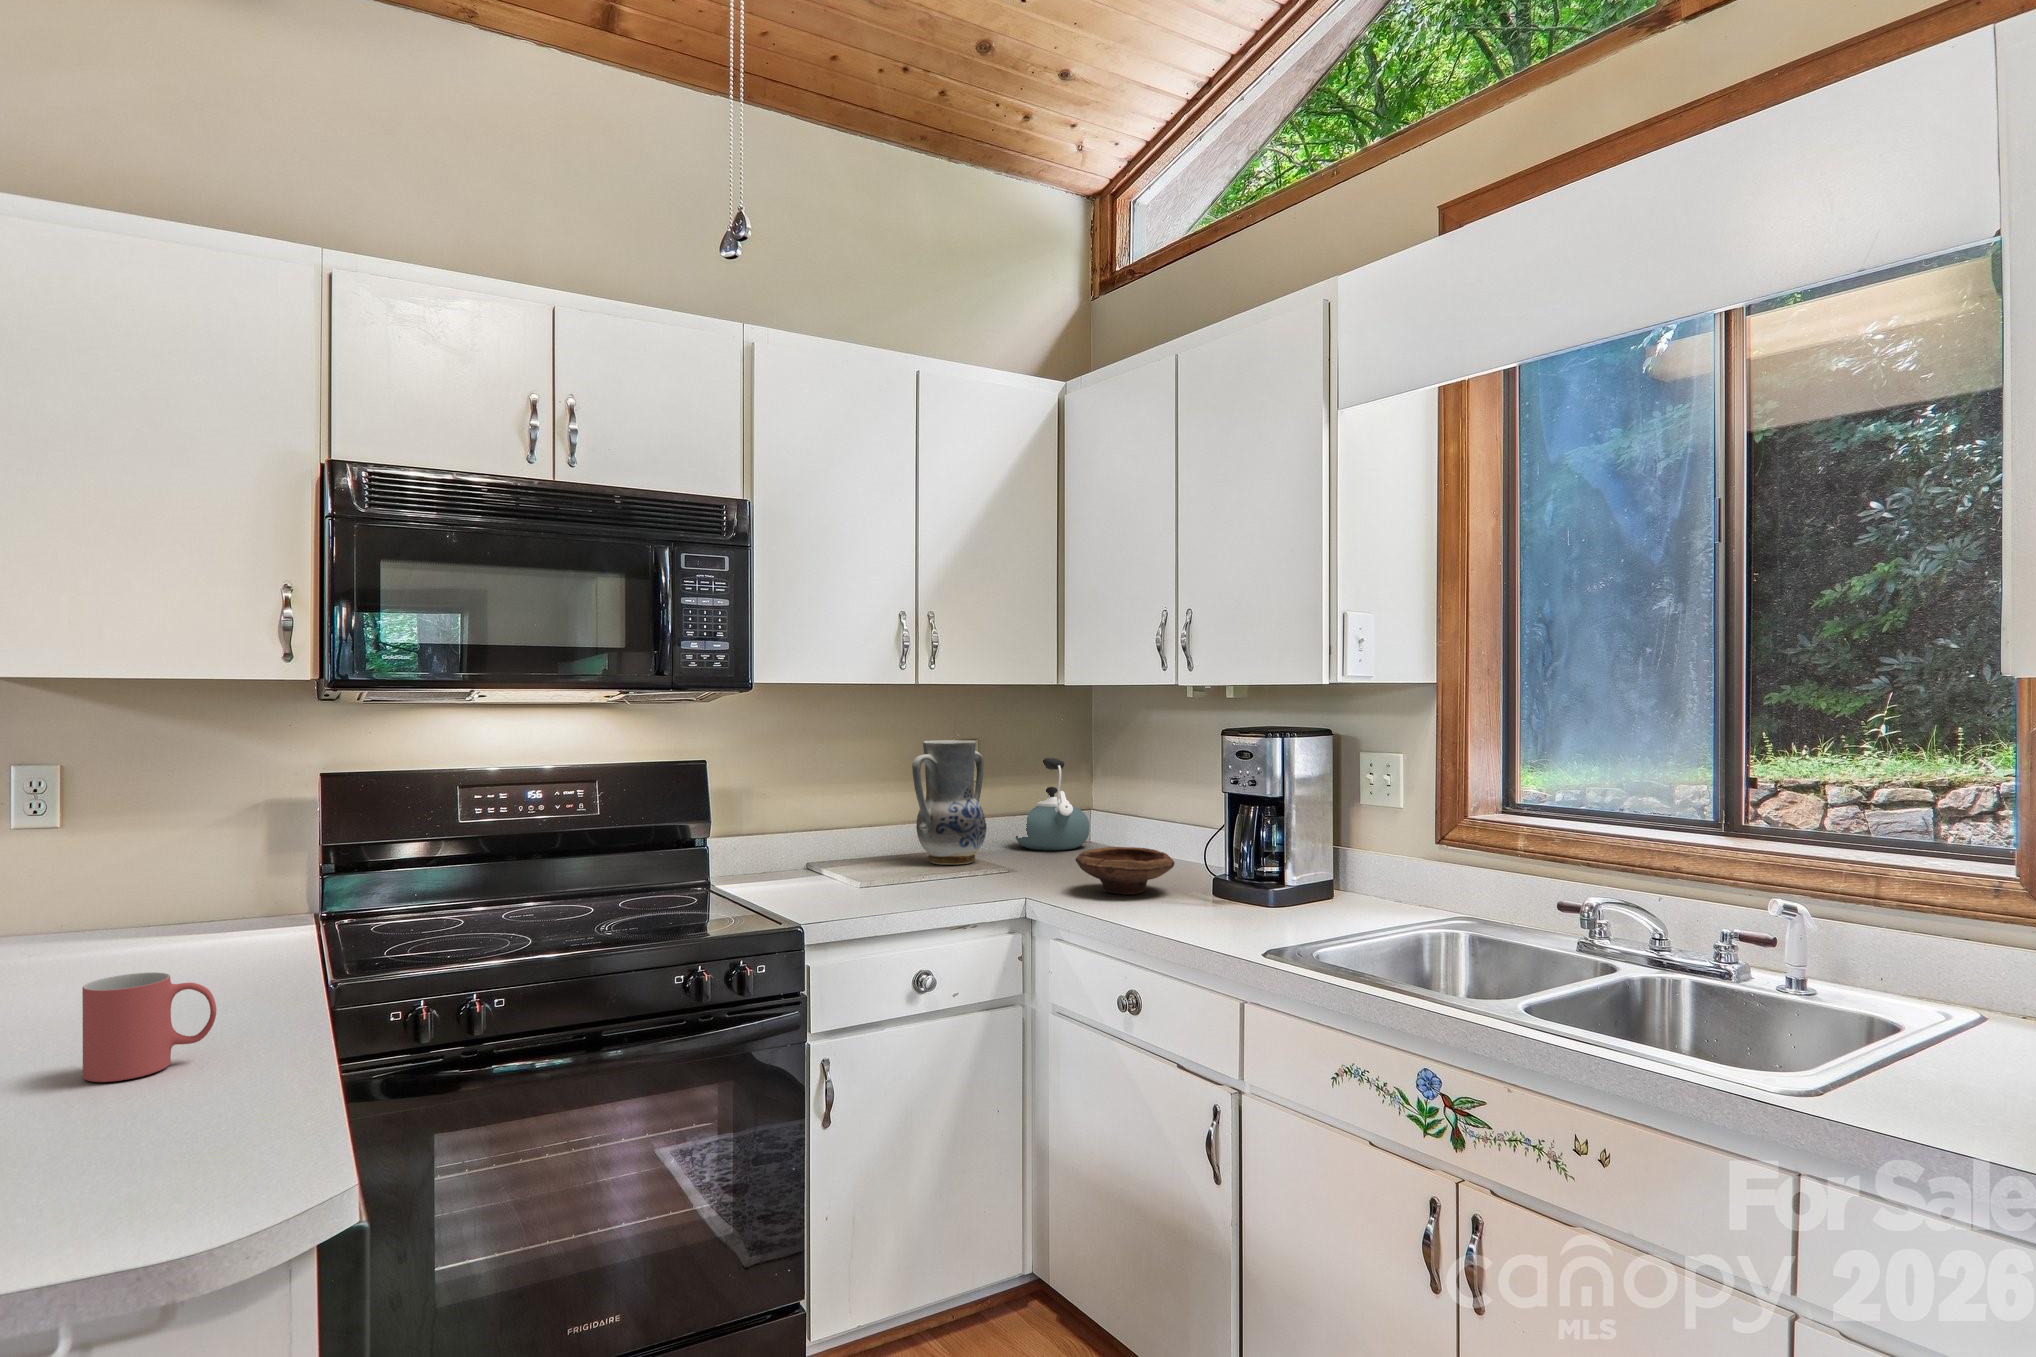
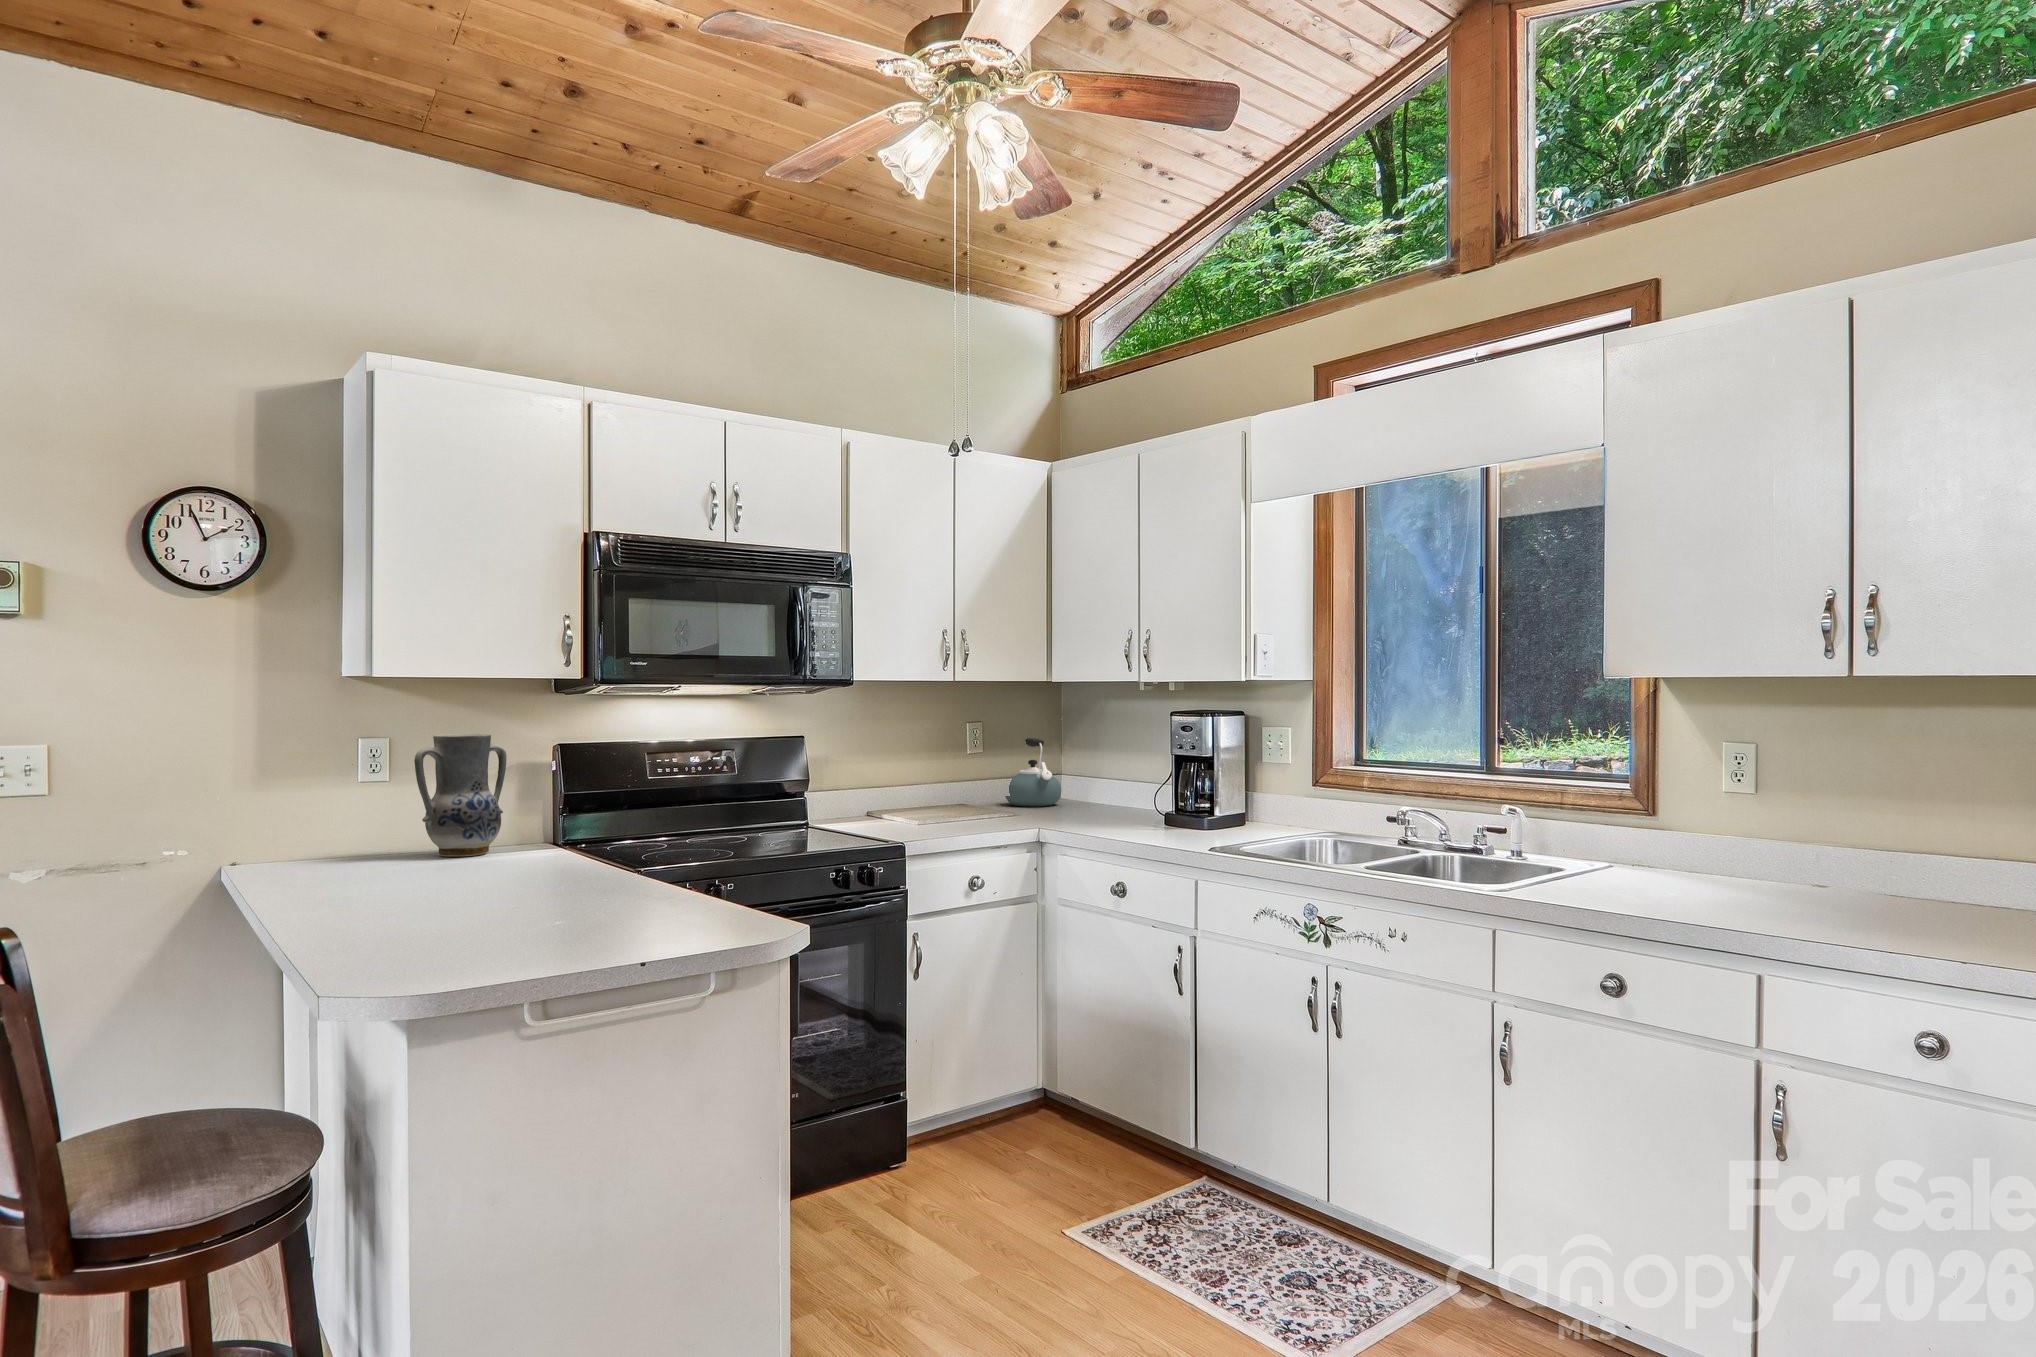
vase: present [912,740,987,865] -> present [414,734,507,857]
bowl: present [1076,847,1175,894] -> none [1072,796,1140,826]
mug: present [82,972,217,1082] -> none [581,842,643,898]

